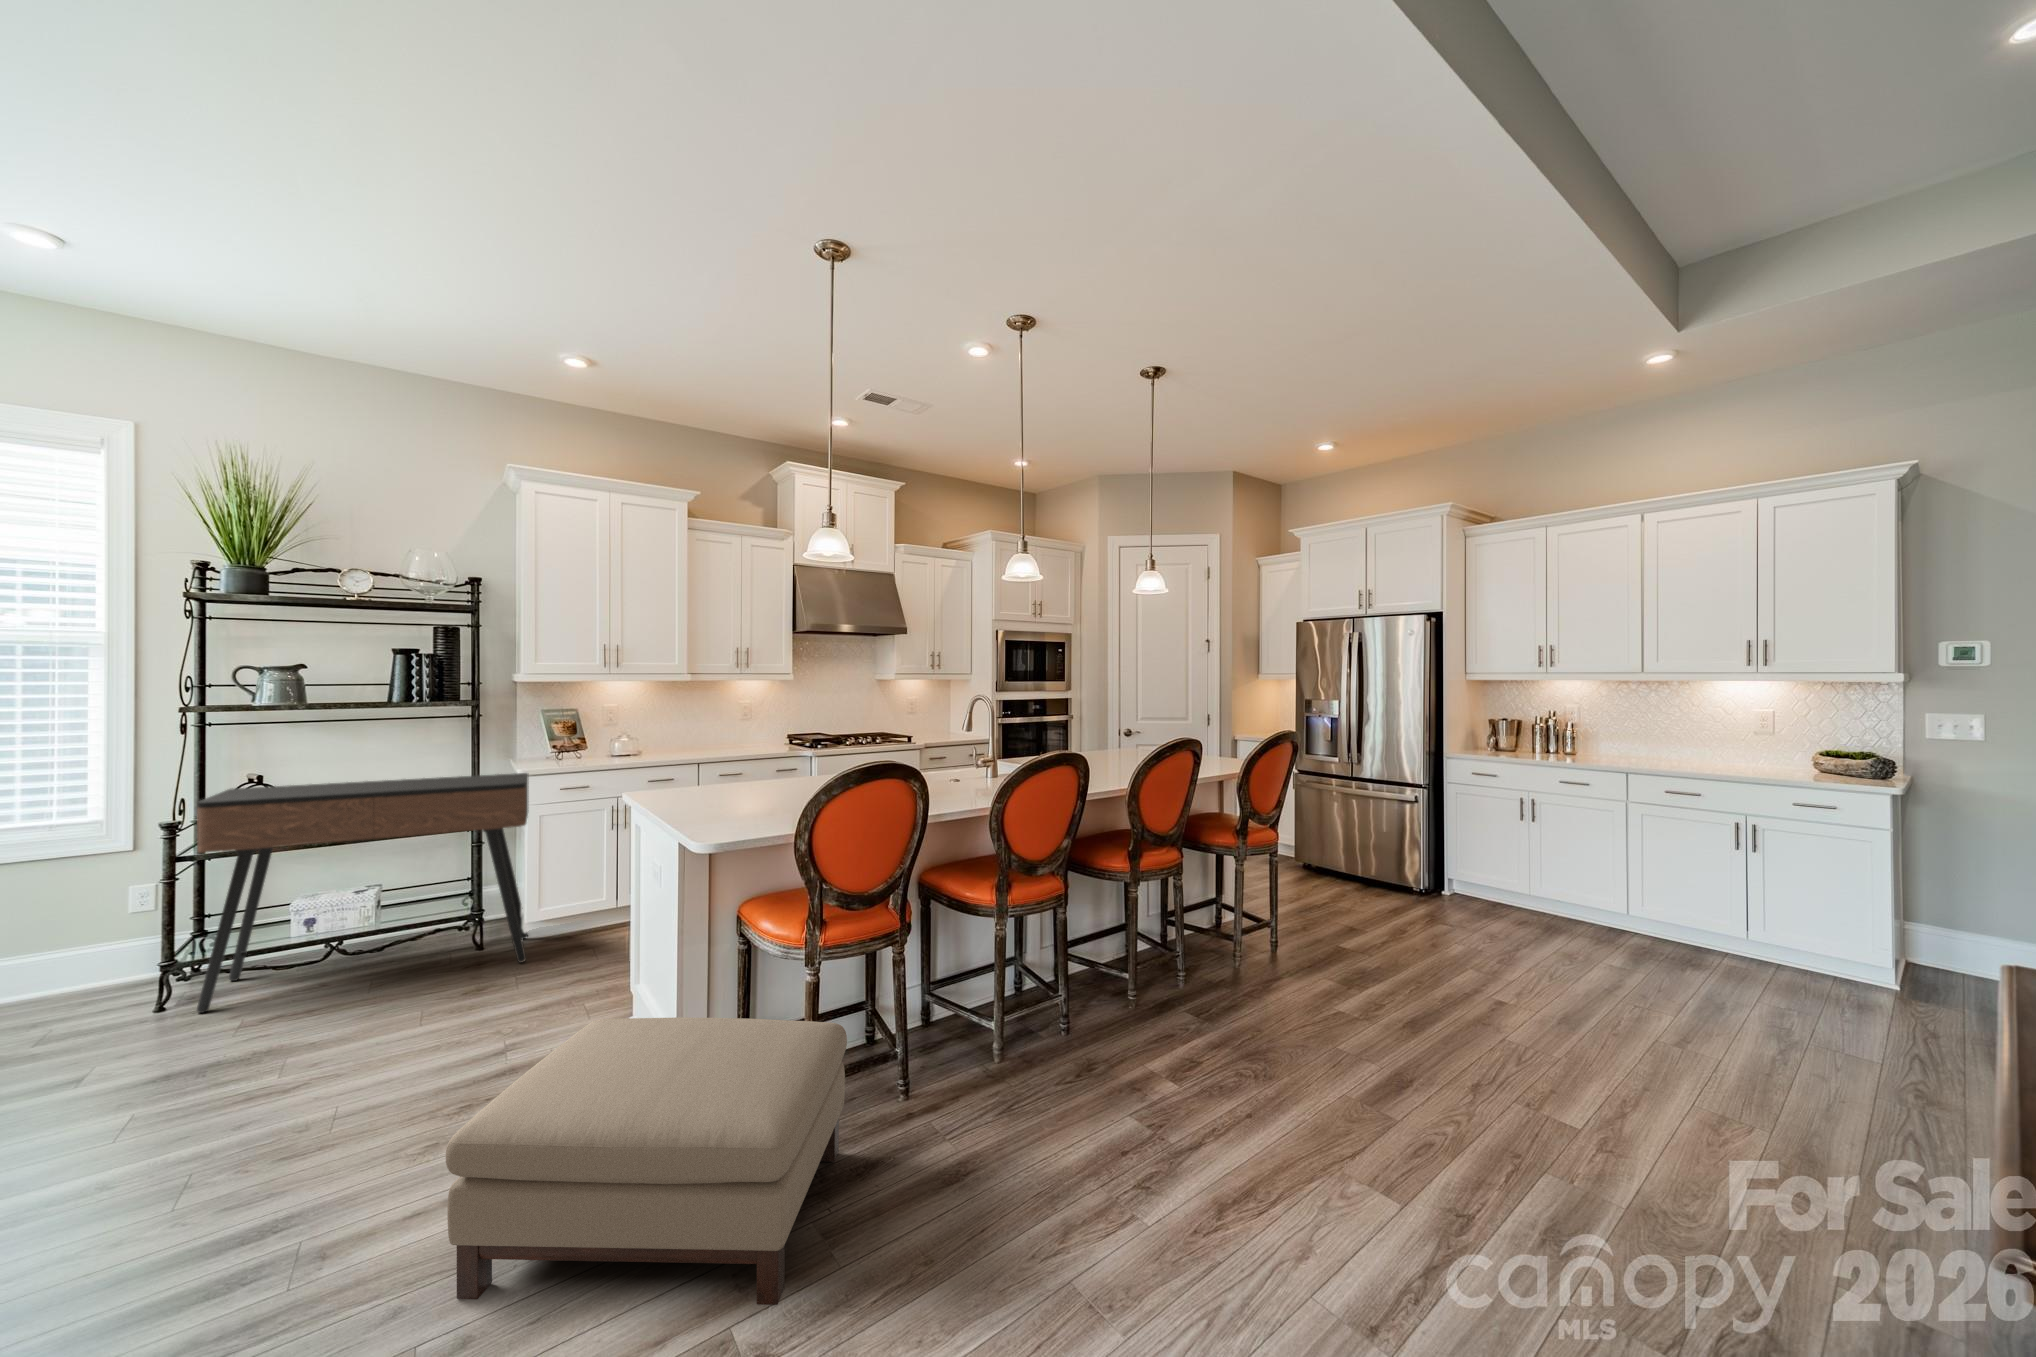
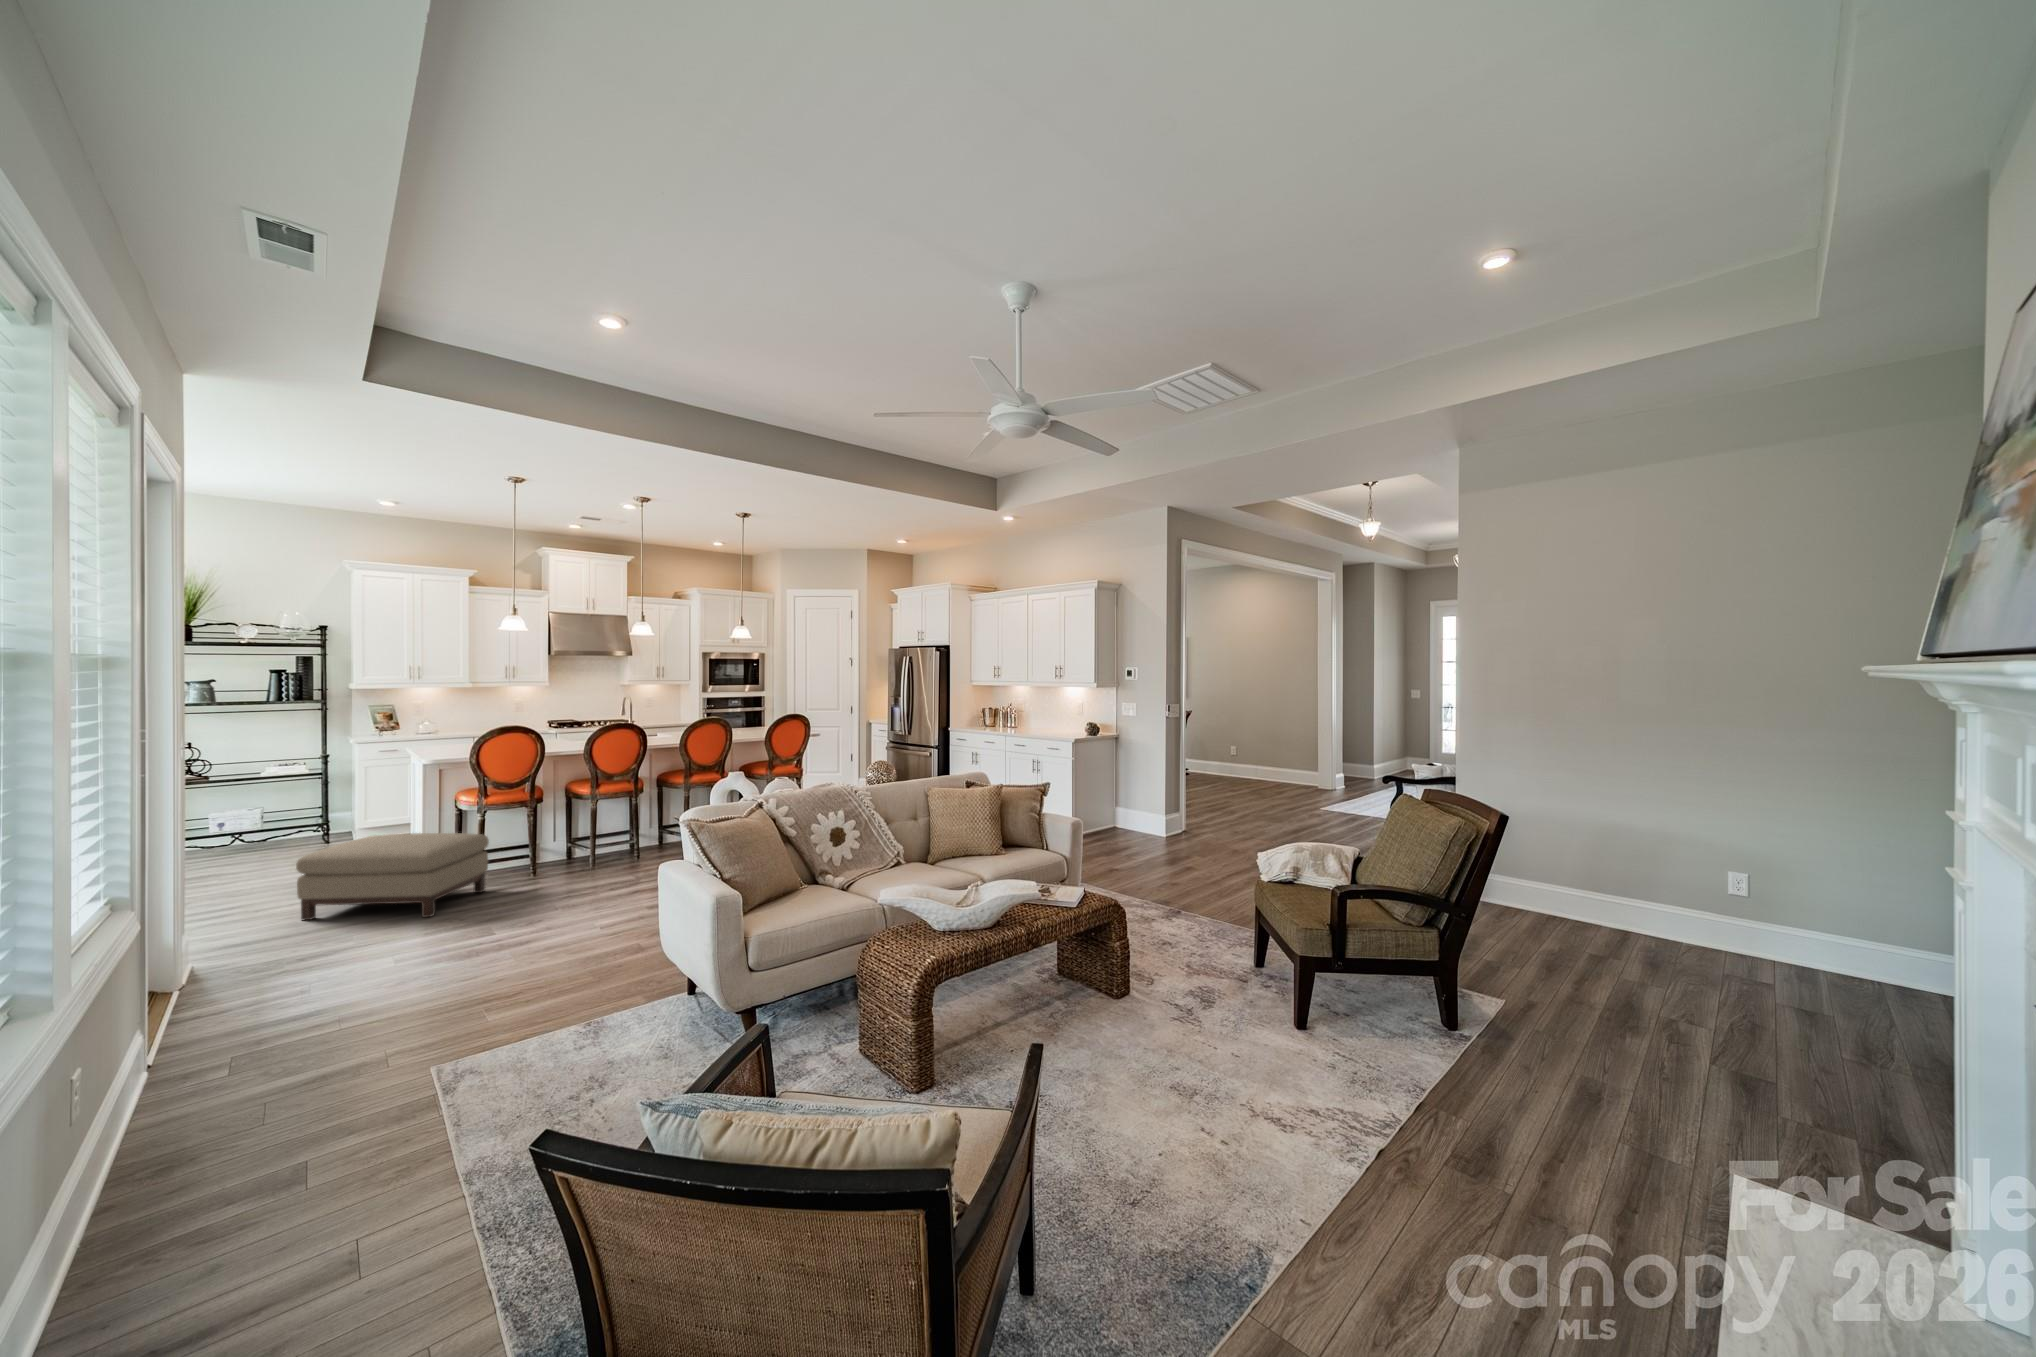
console table: present [197,773,529,1013] -> none [157,742,359,867]

